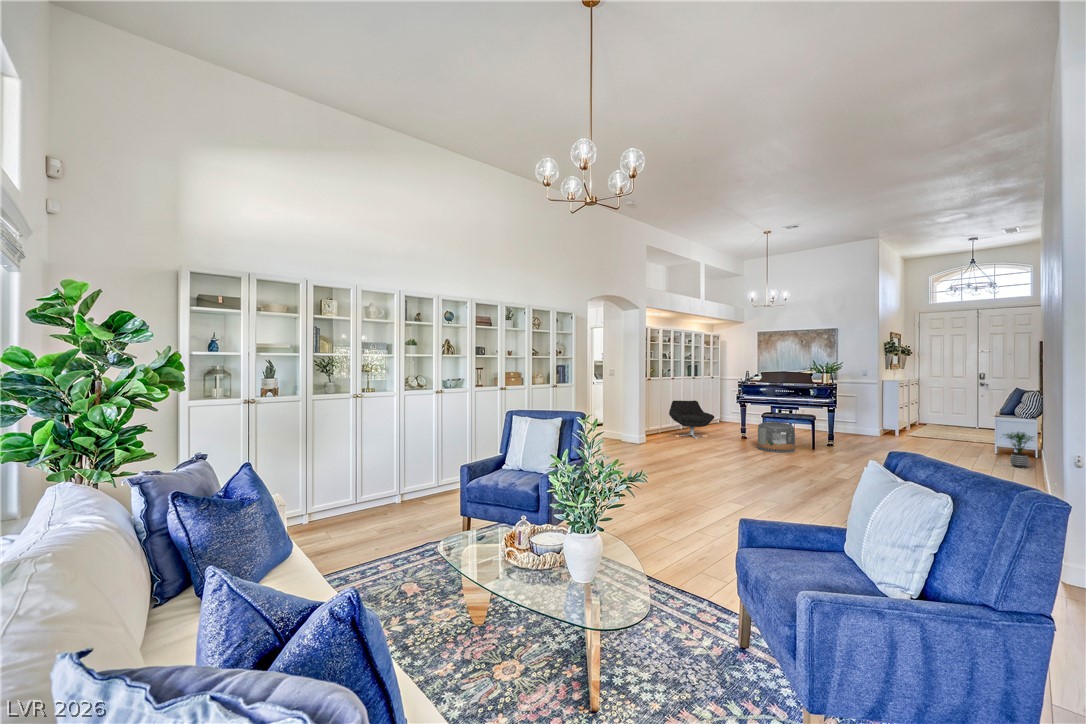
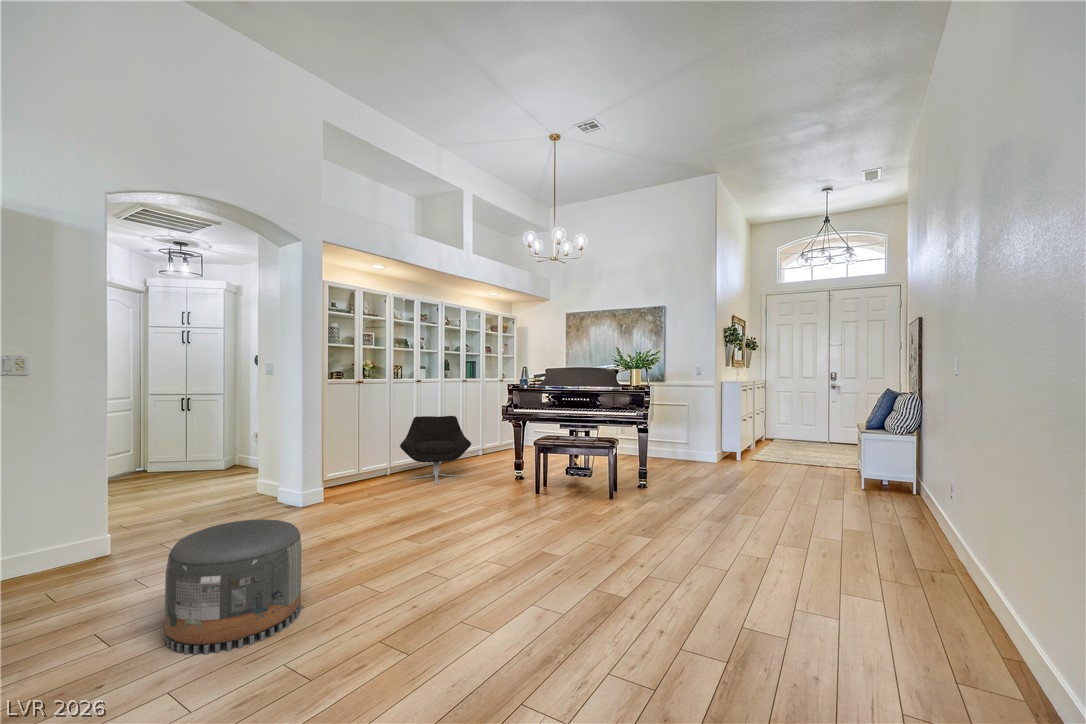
pouf: present [758,422,795,453] -> present [164,519,302,655]
potted plant: present [1004,432,1034,468] -> none [879,460,935,525]

